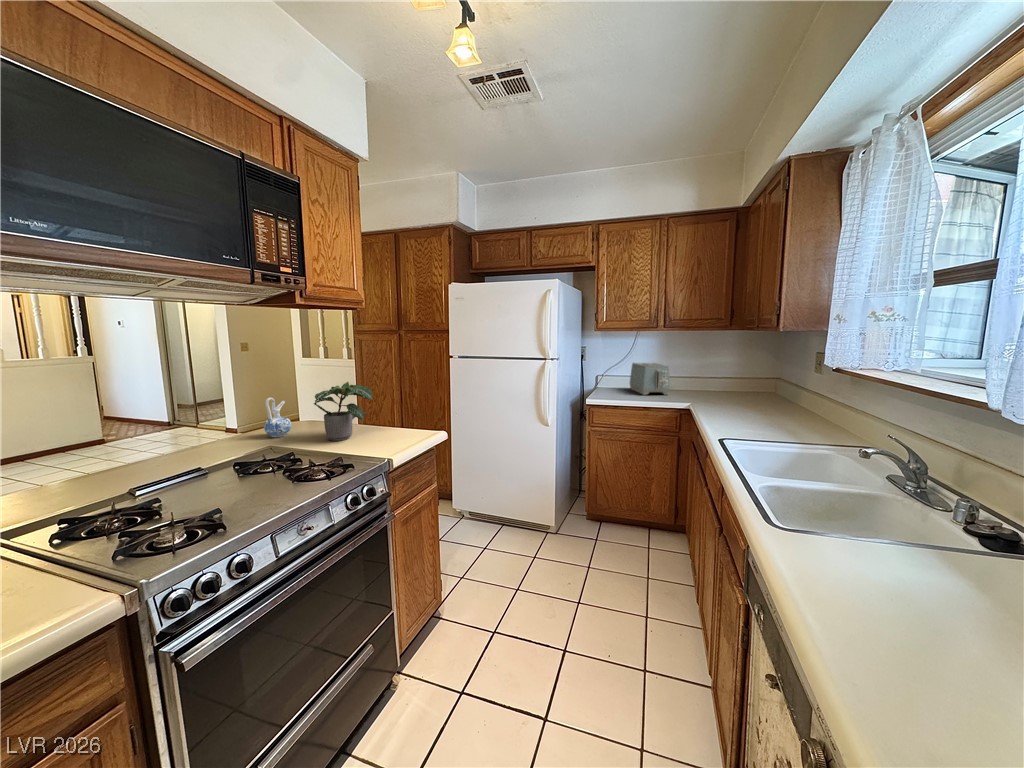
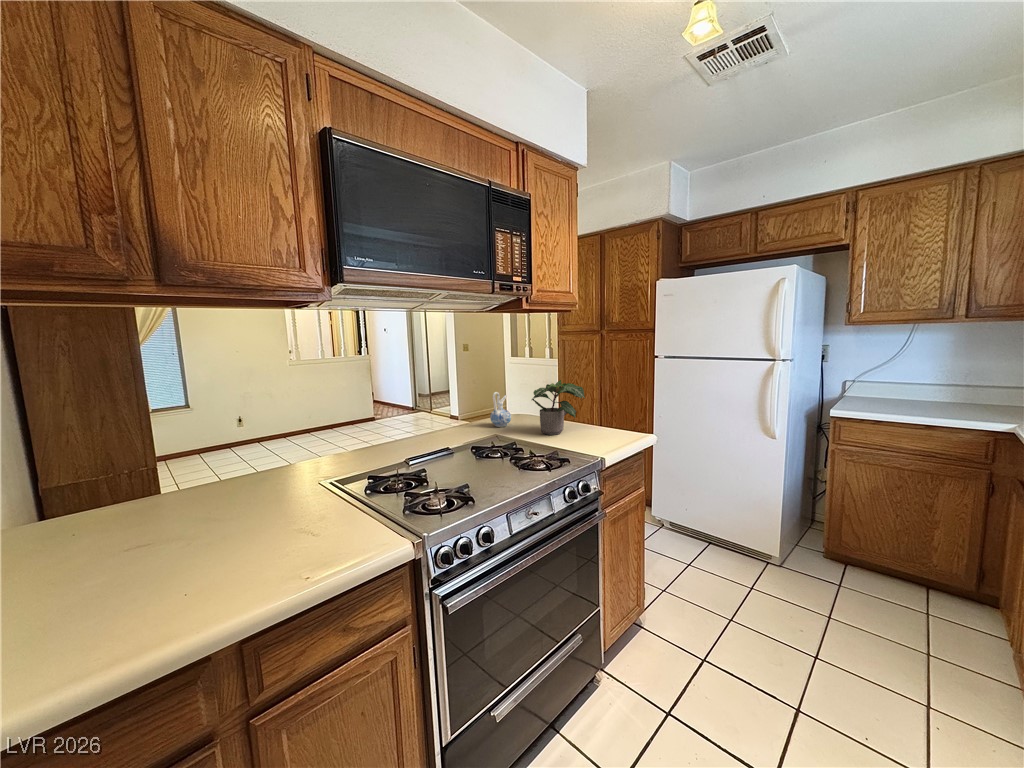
toaster: present [630,363,670,395] -> none [899,366,976,411]

